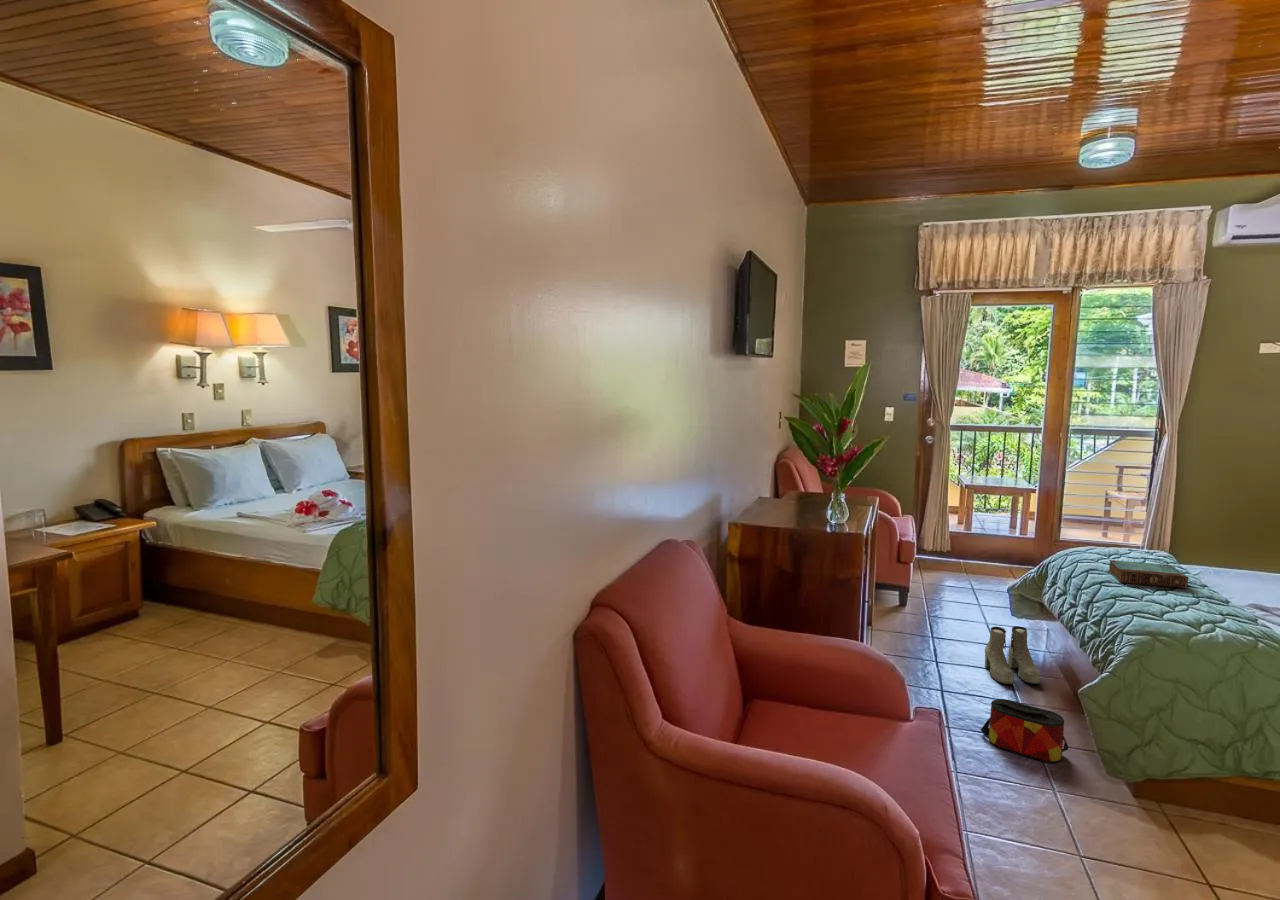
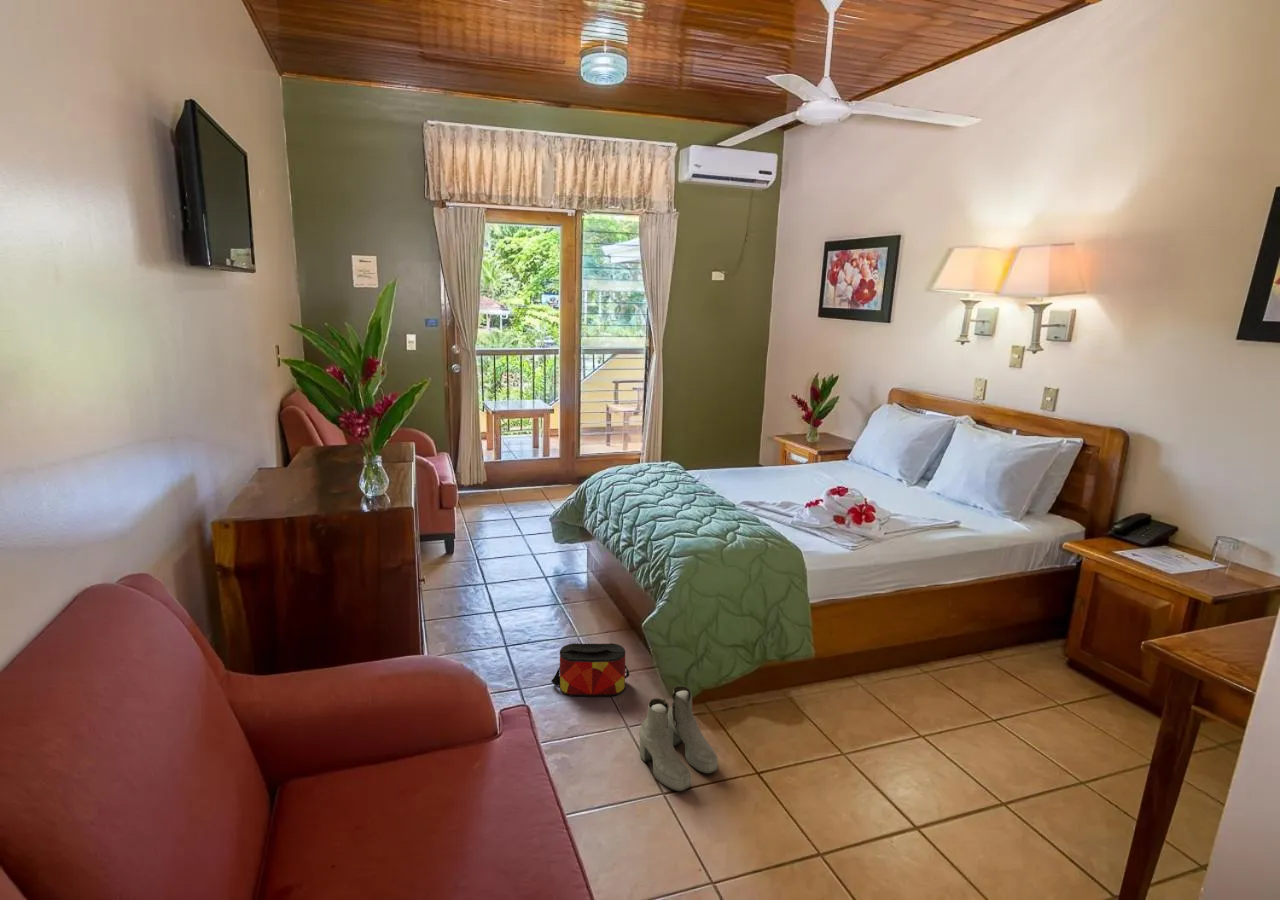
book: present [1108,560,1188,588] -> none [640,478,702,502]
boots: present [985,626,1040,684] -> present [639,686,718,791]

